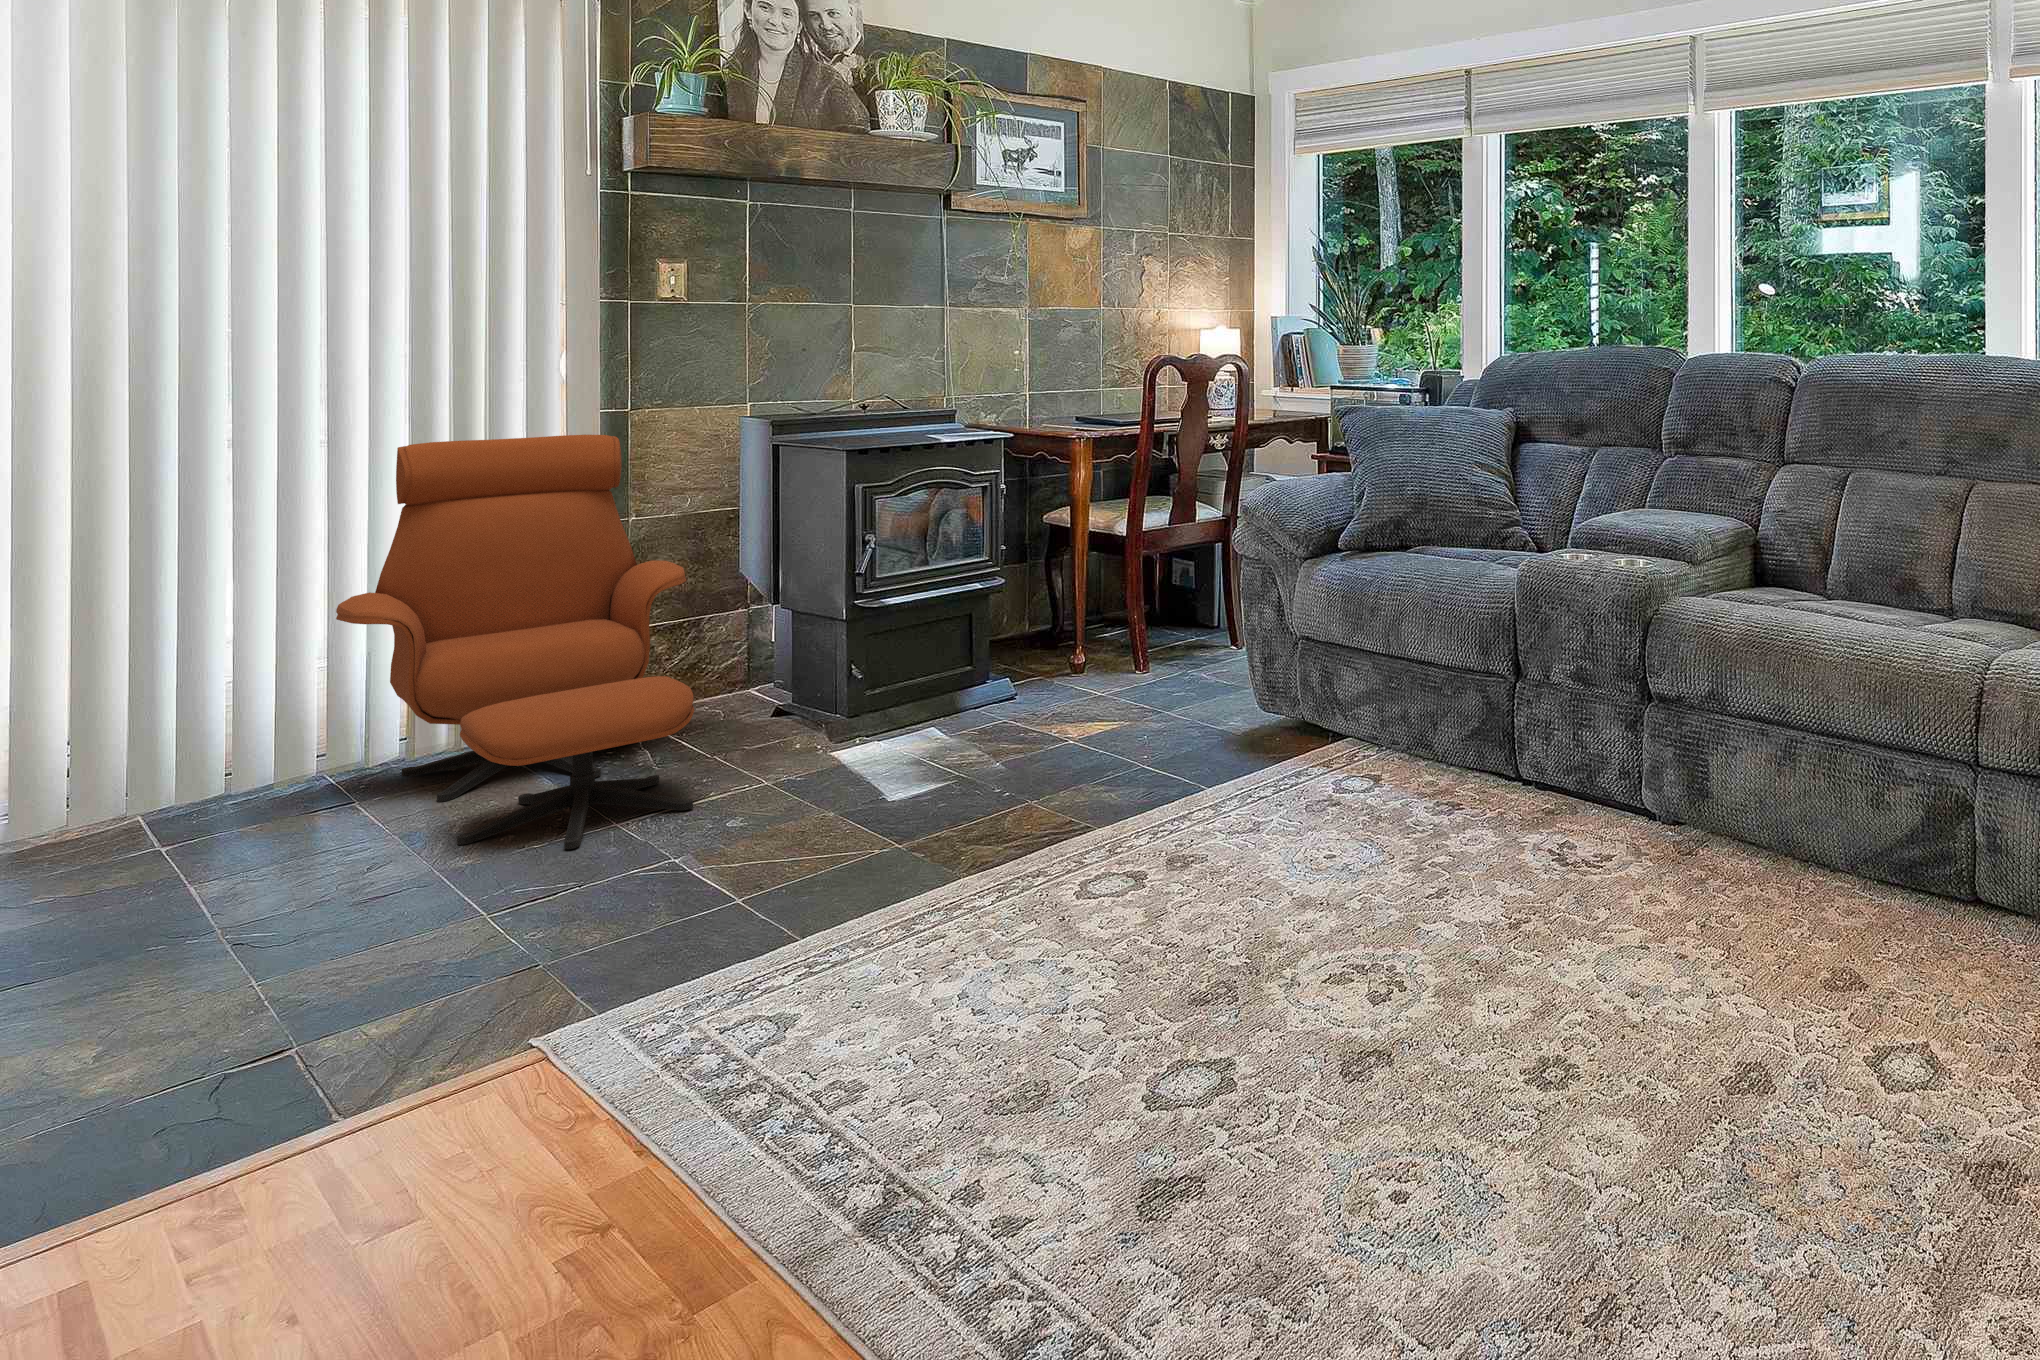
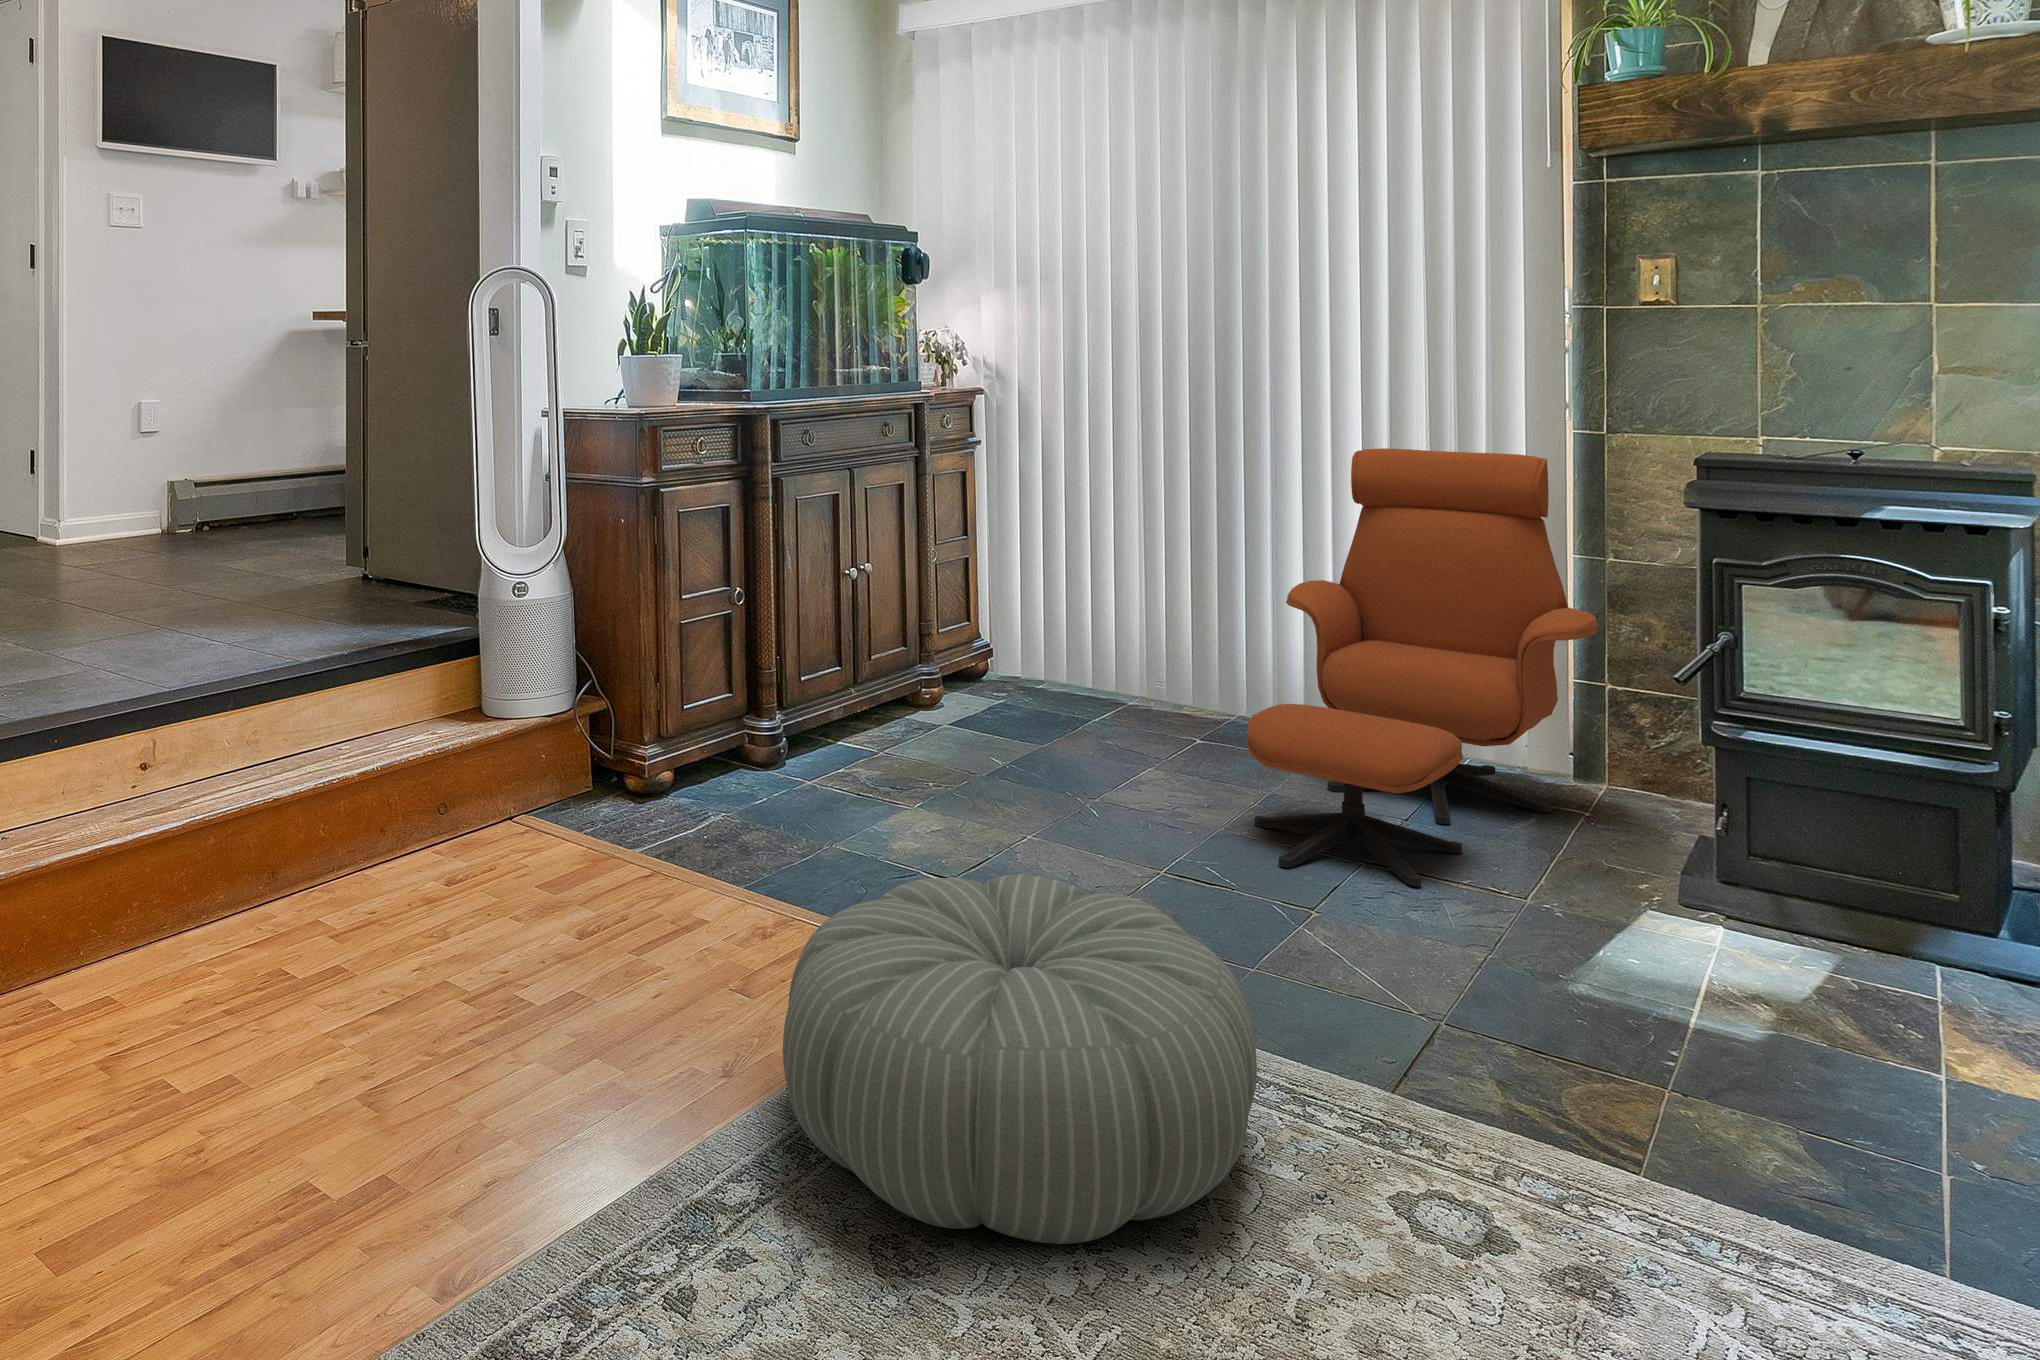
pouf: none [630,801,1093,1107] -> present [783,874,1257,1244]

